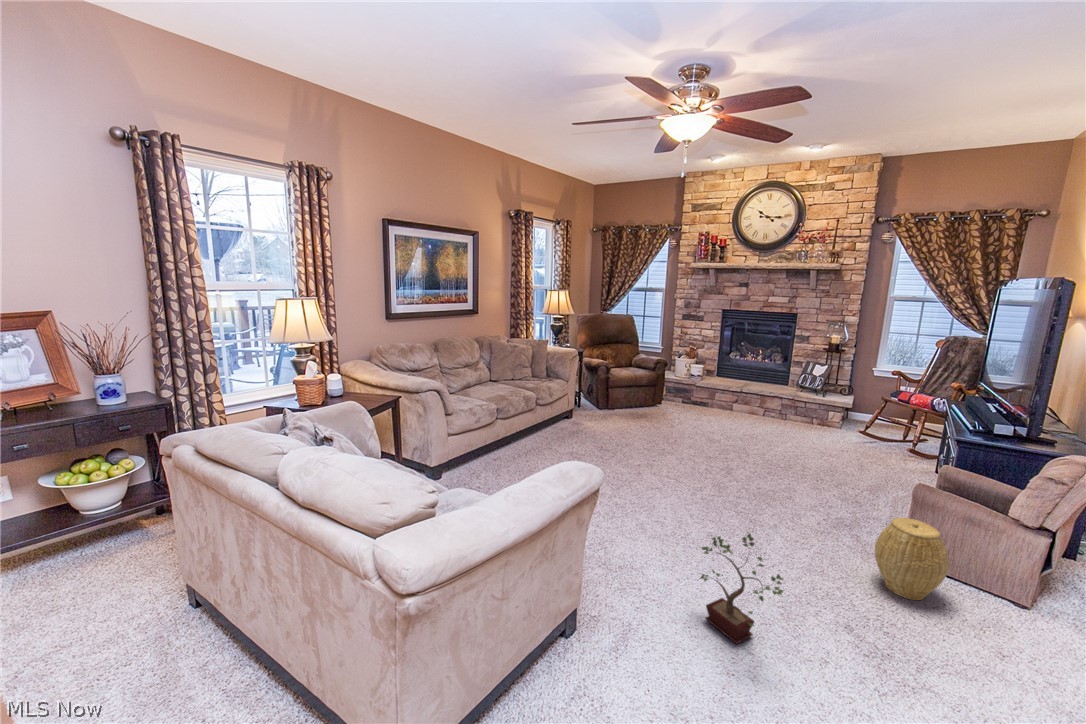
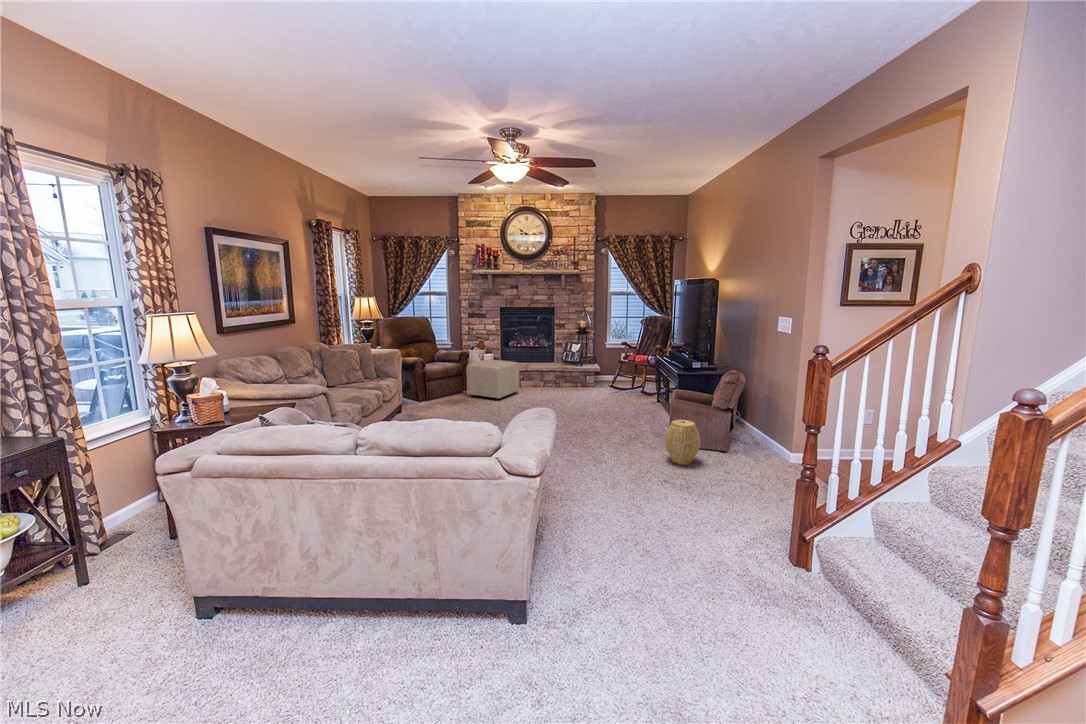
ottoman: none [656,372,726,423] -> present [466,360,519,400]
potted plant: present [700,534,784,643] -> none [598,440,660,512]

